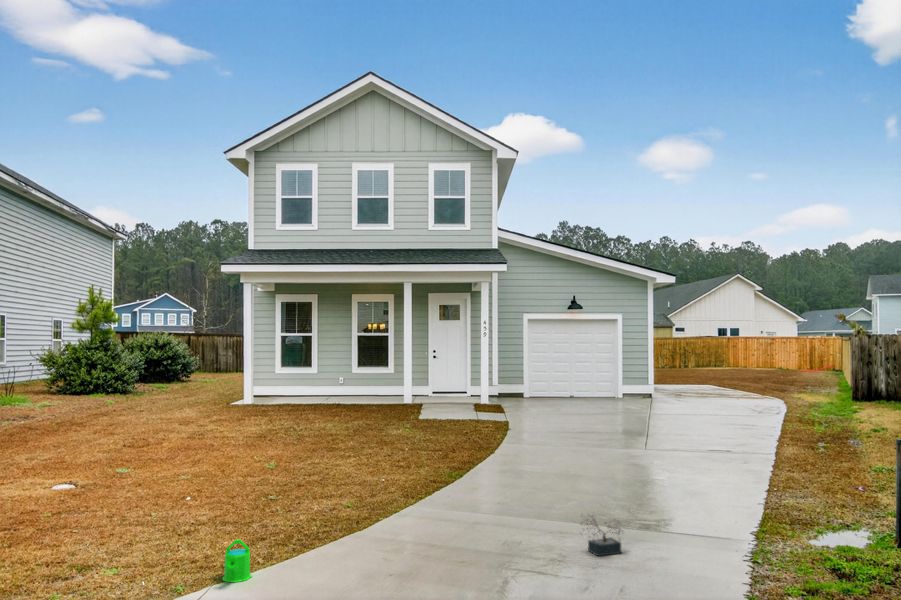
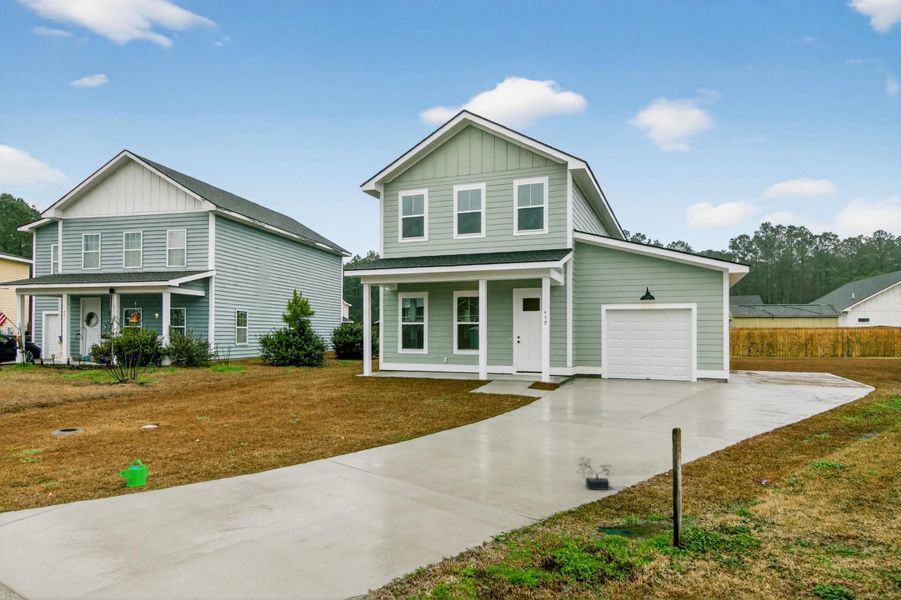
decorative plant: present [581,514,623,556] -> present [578,458,611,490]

